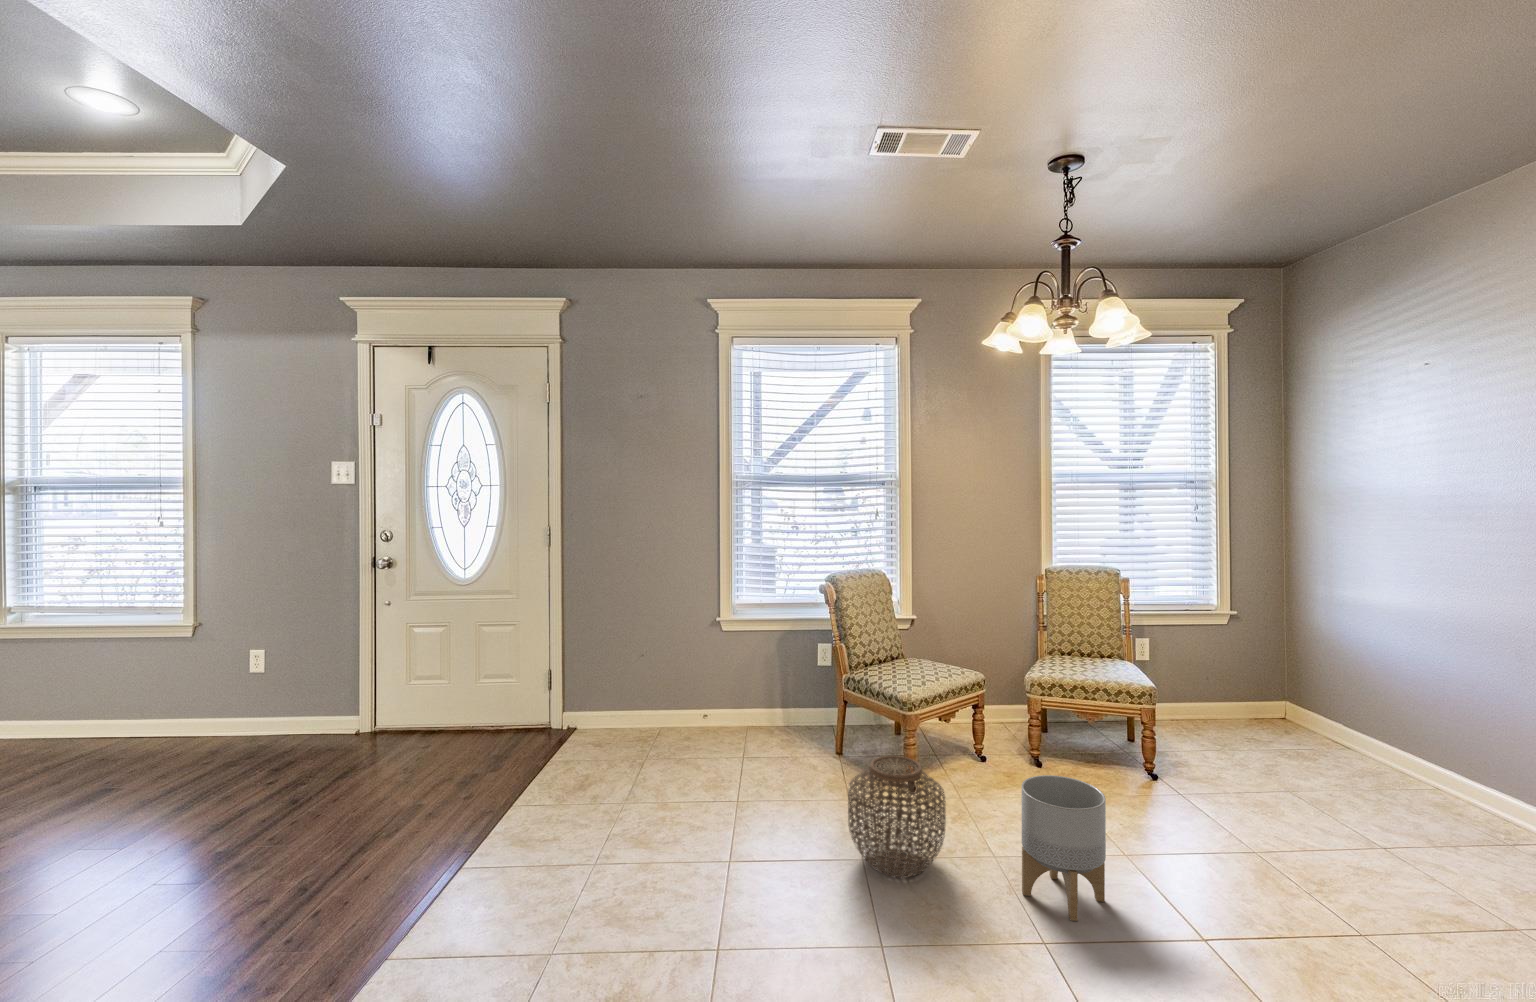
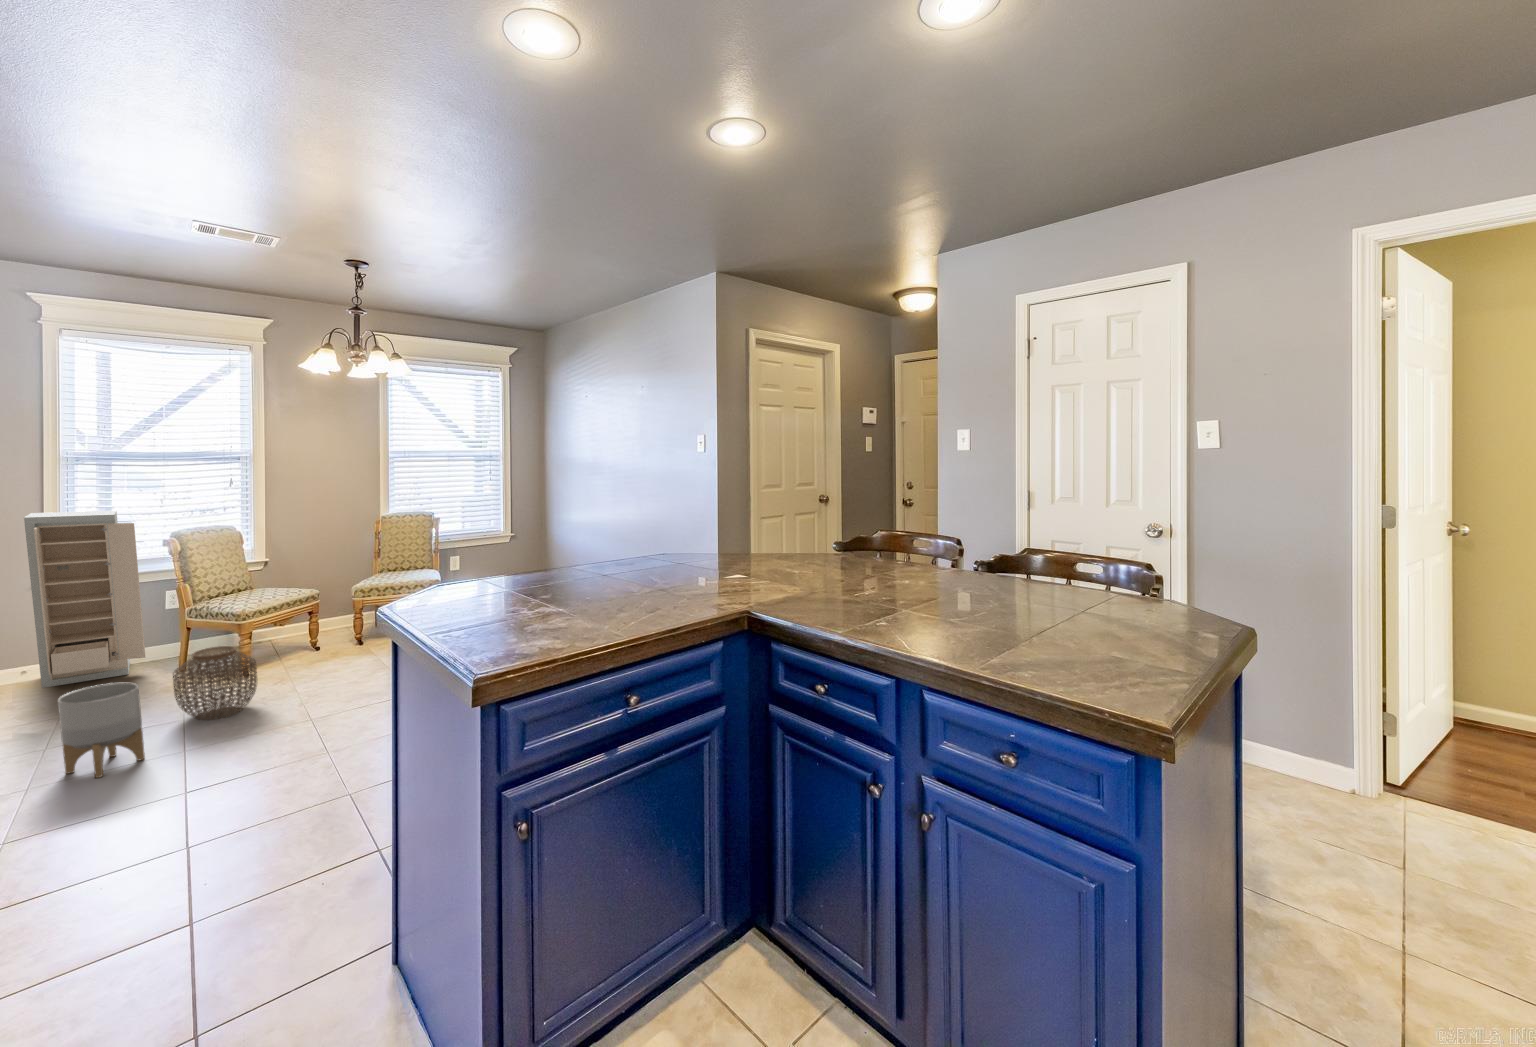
storage cabinet: none [714,548,800,747] -> present [24,511,146,688]
planter: present [1022,775,1106,921] -> present [58,682,145,778]

